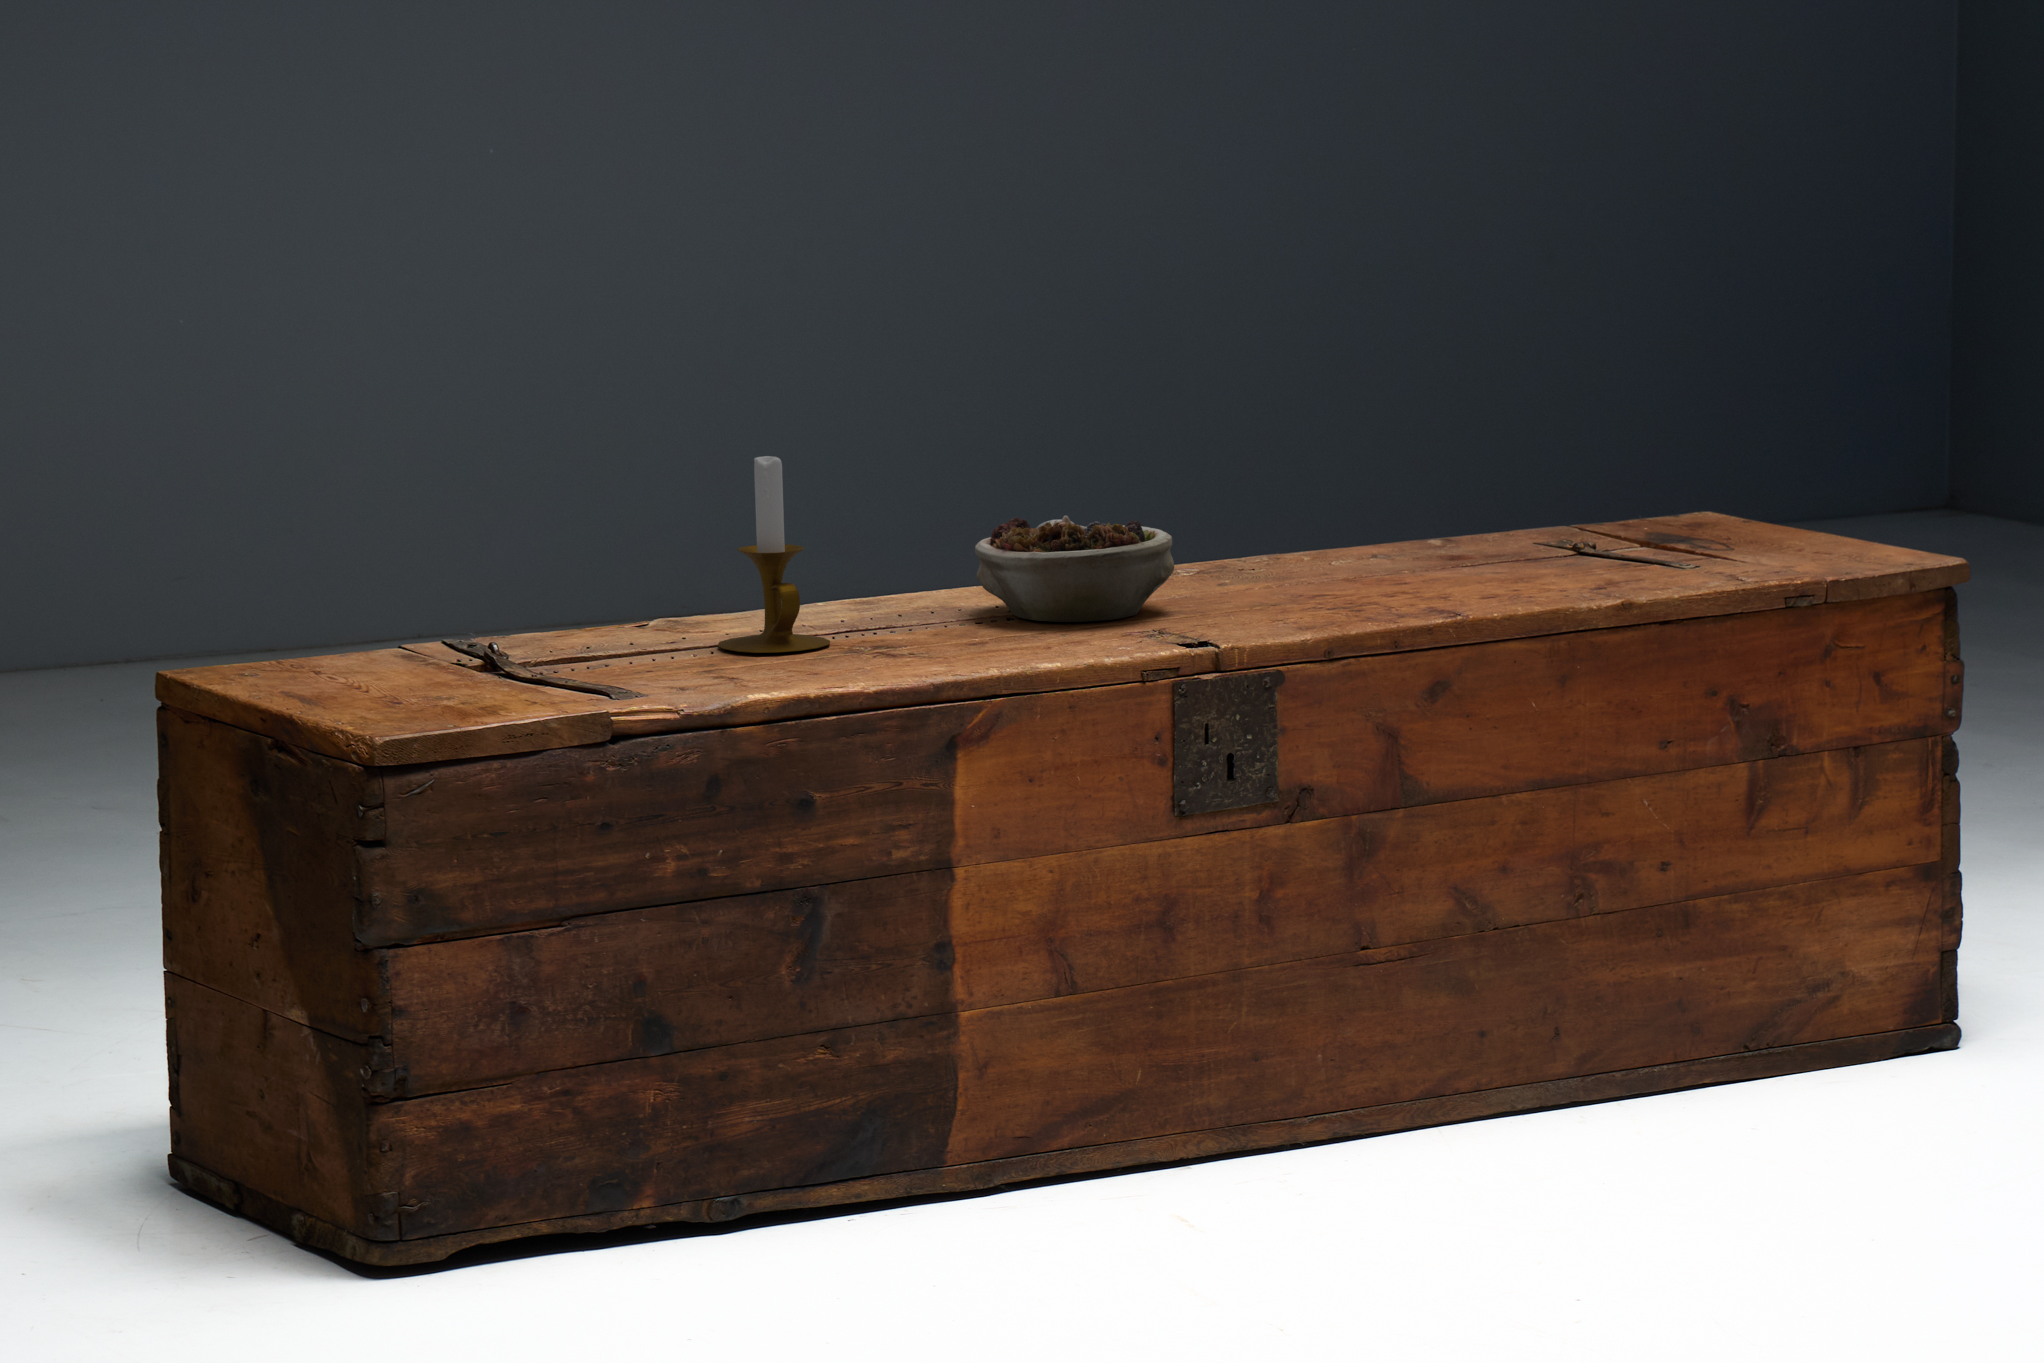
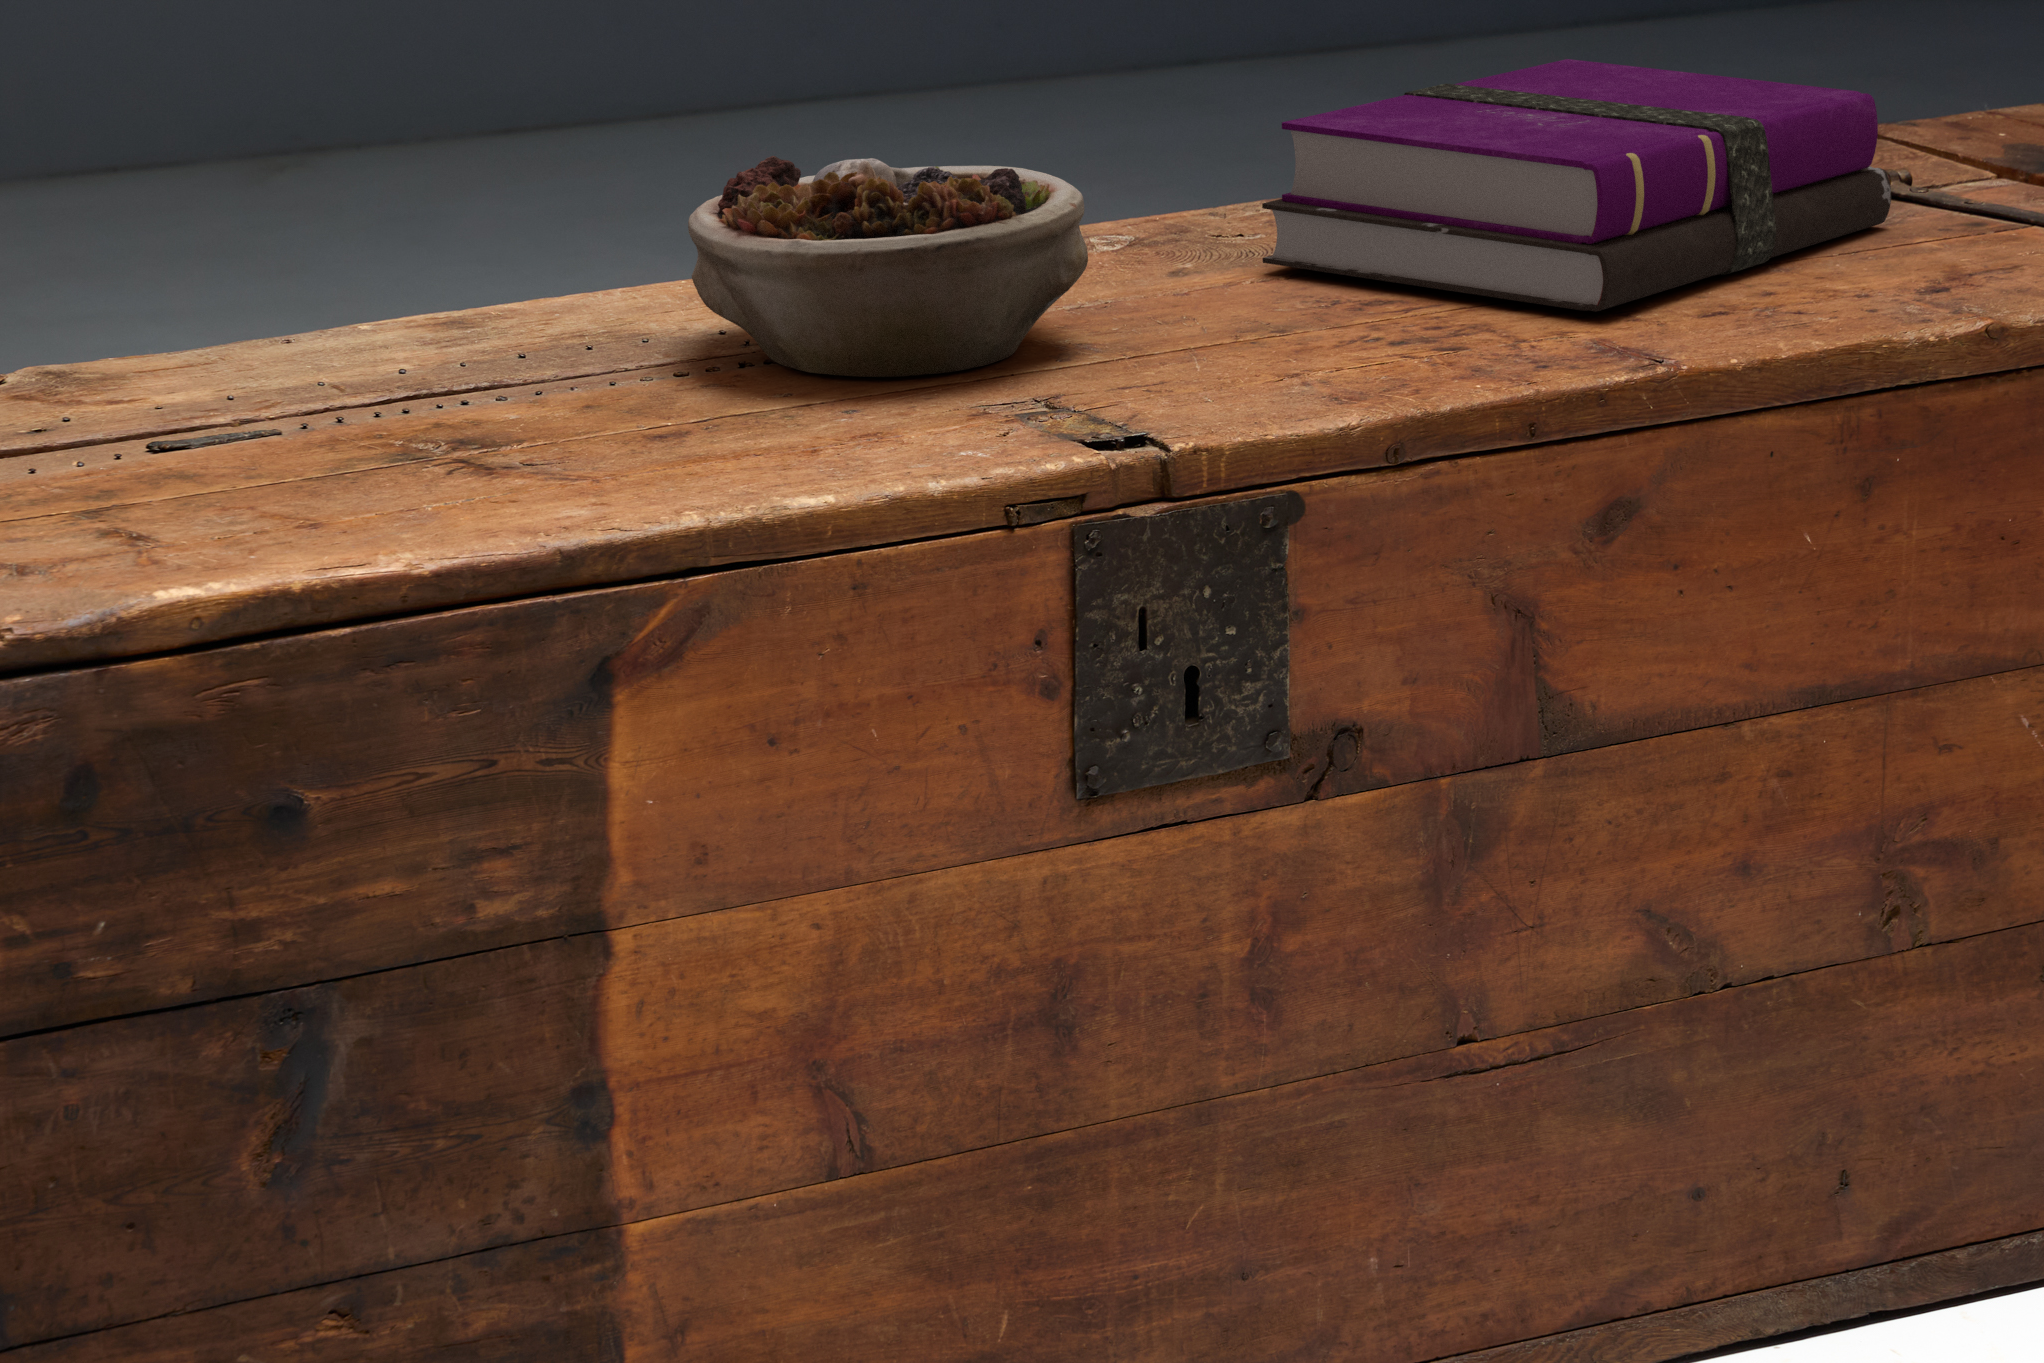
candlestick: present [718,456,830,653] -> none [146,51,380,465]
hardback book: none [1258,485,1582,596] -> present [1262,59,1891,312]

